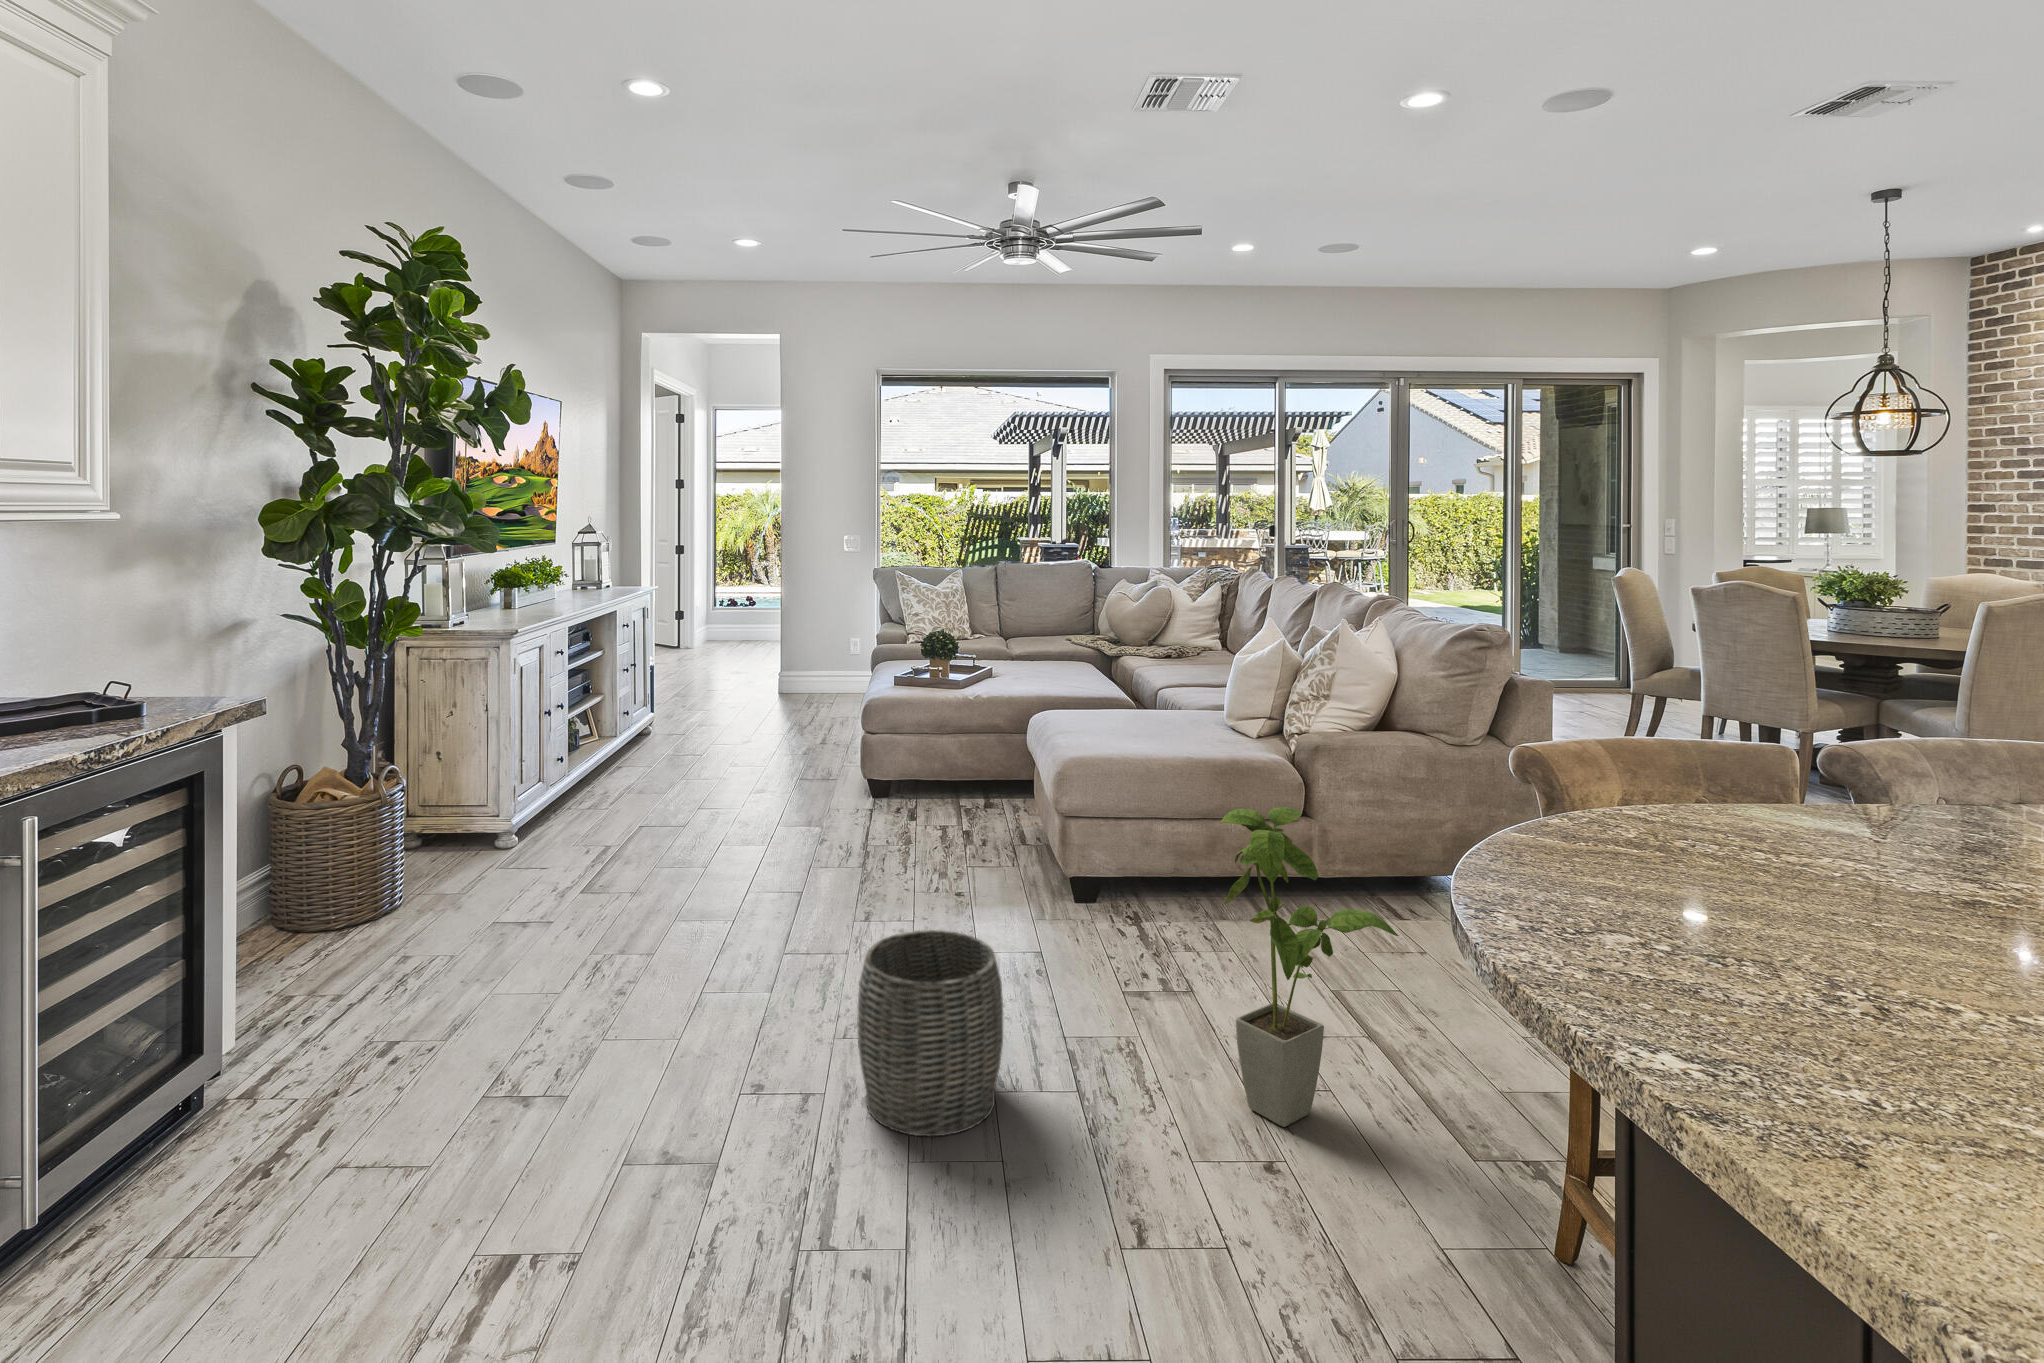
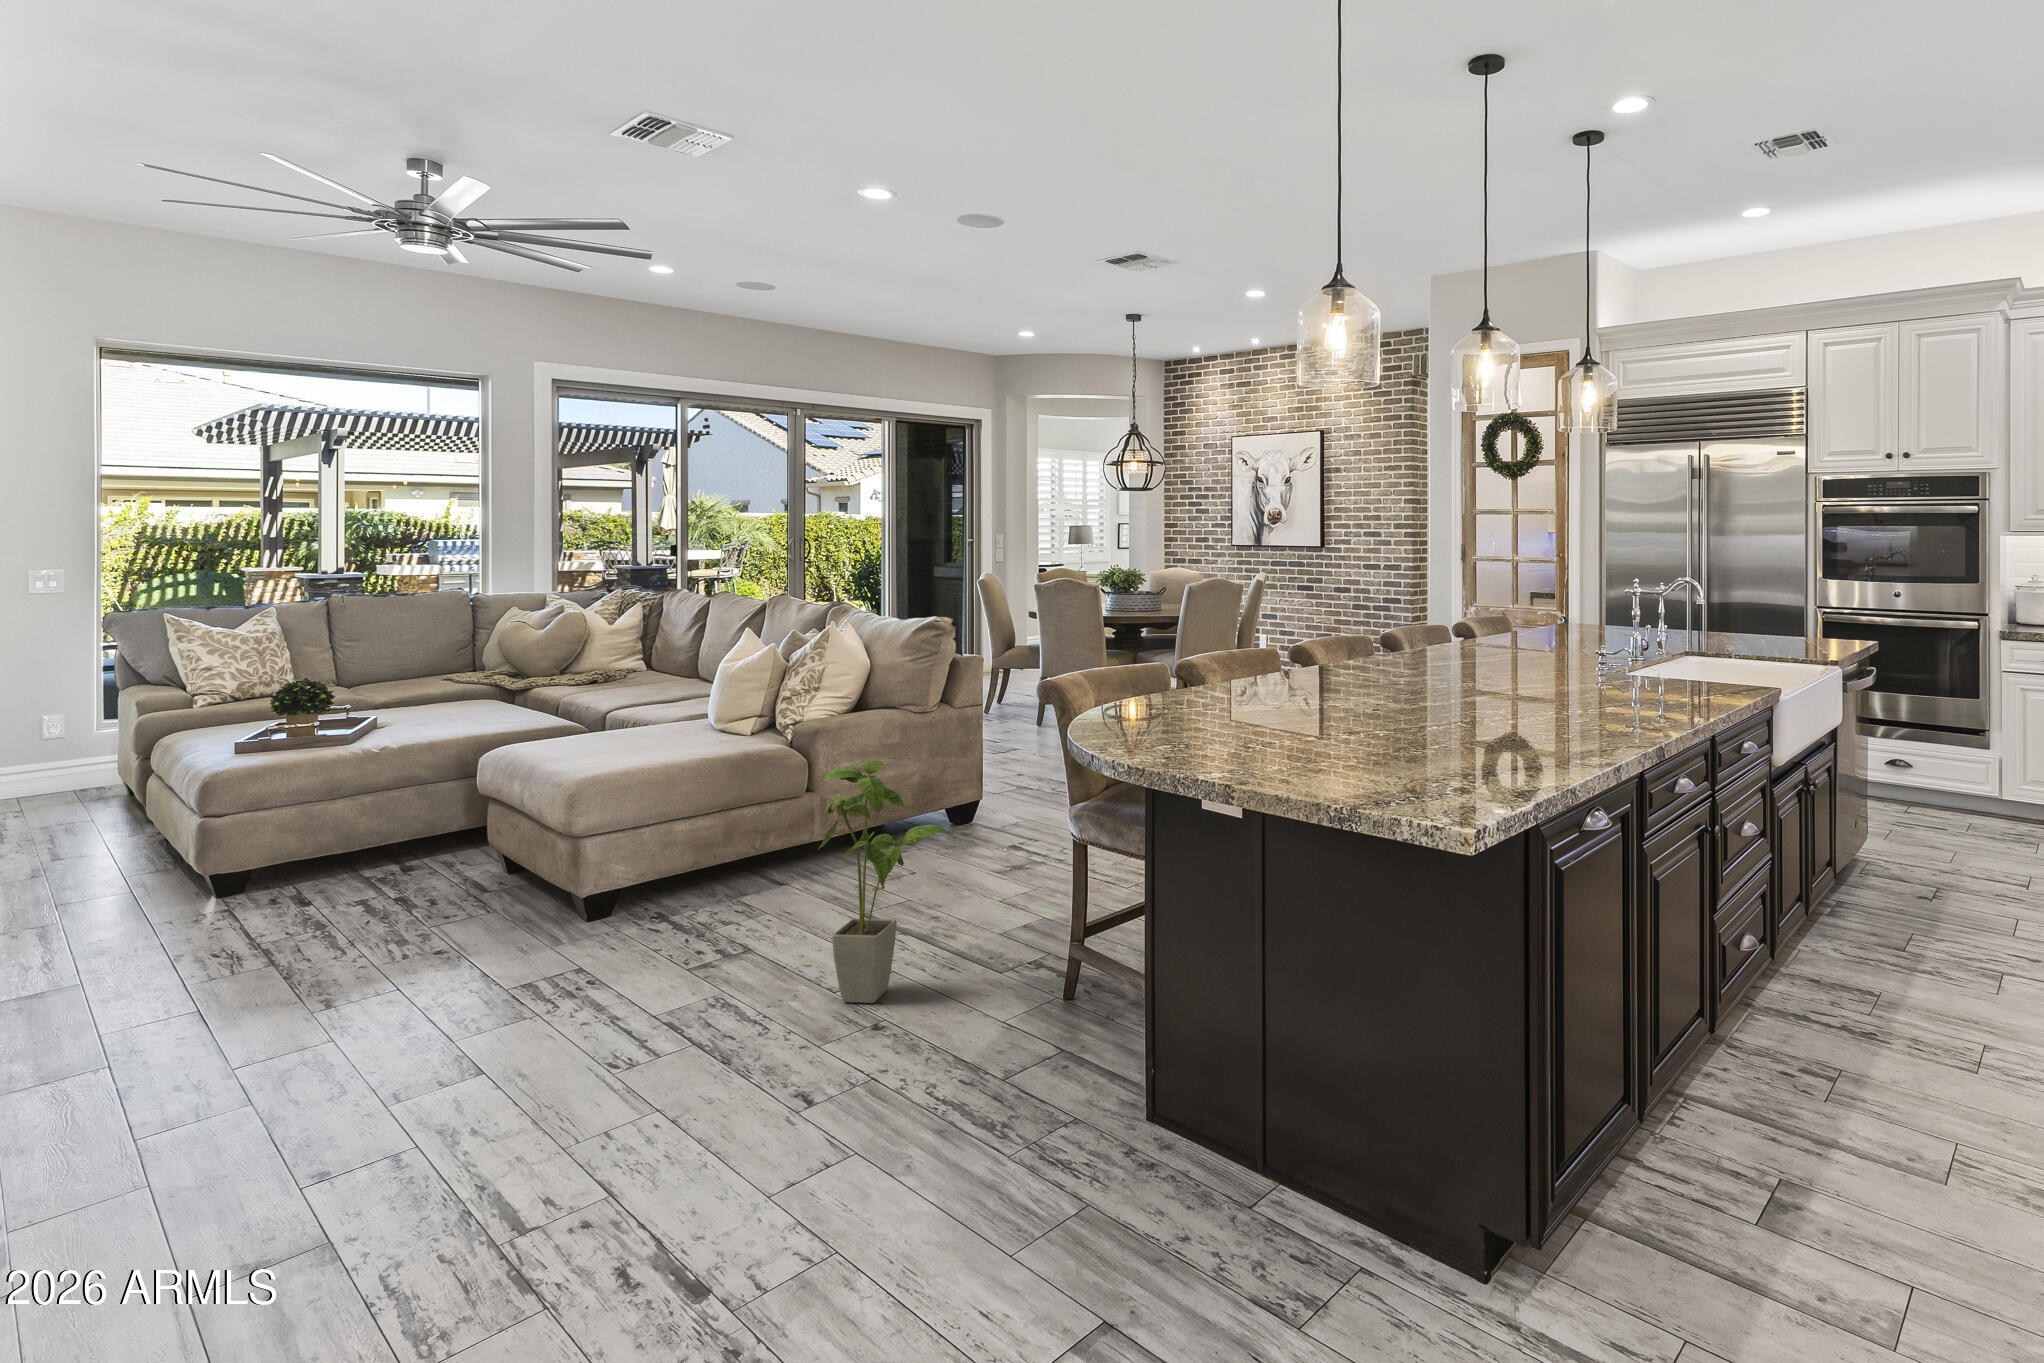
woven basket: present [858,930,1003,1136] -> none [473,937,636,1130]

